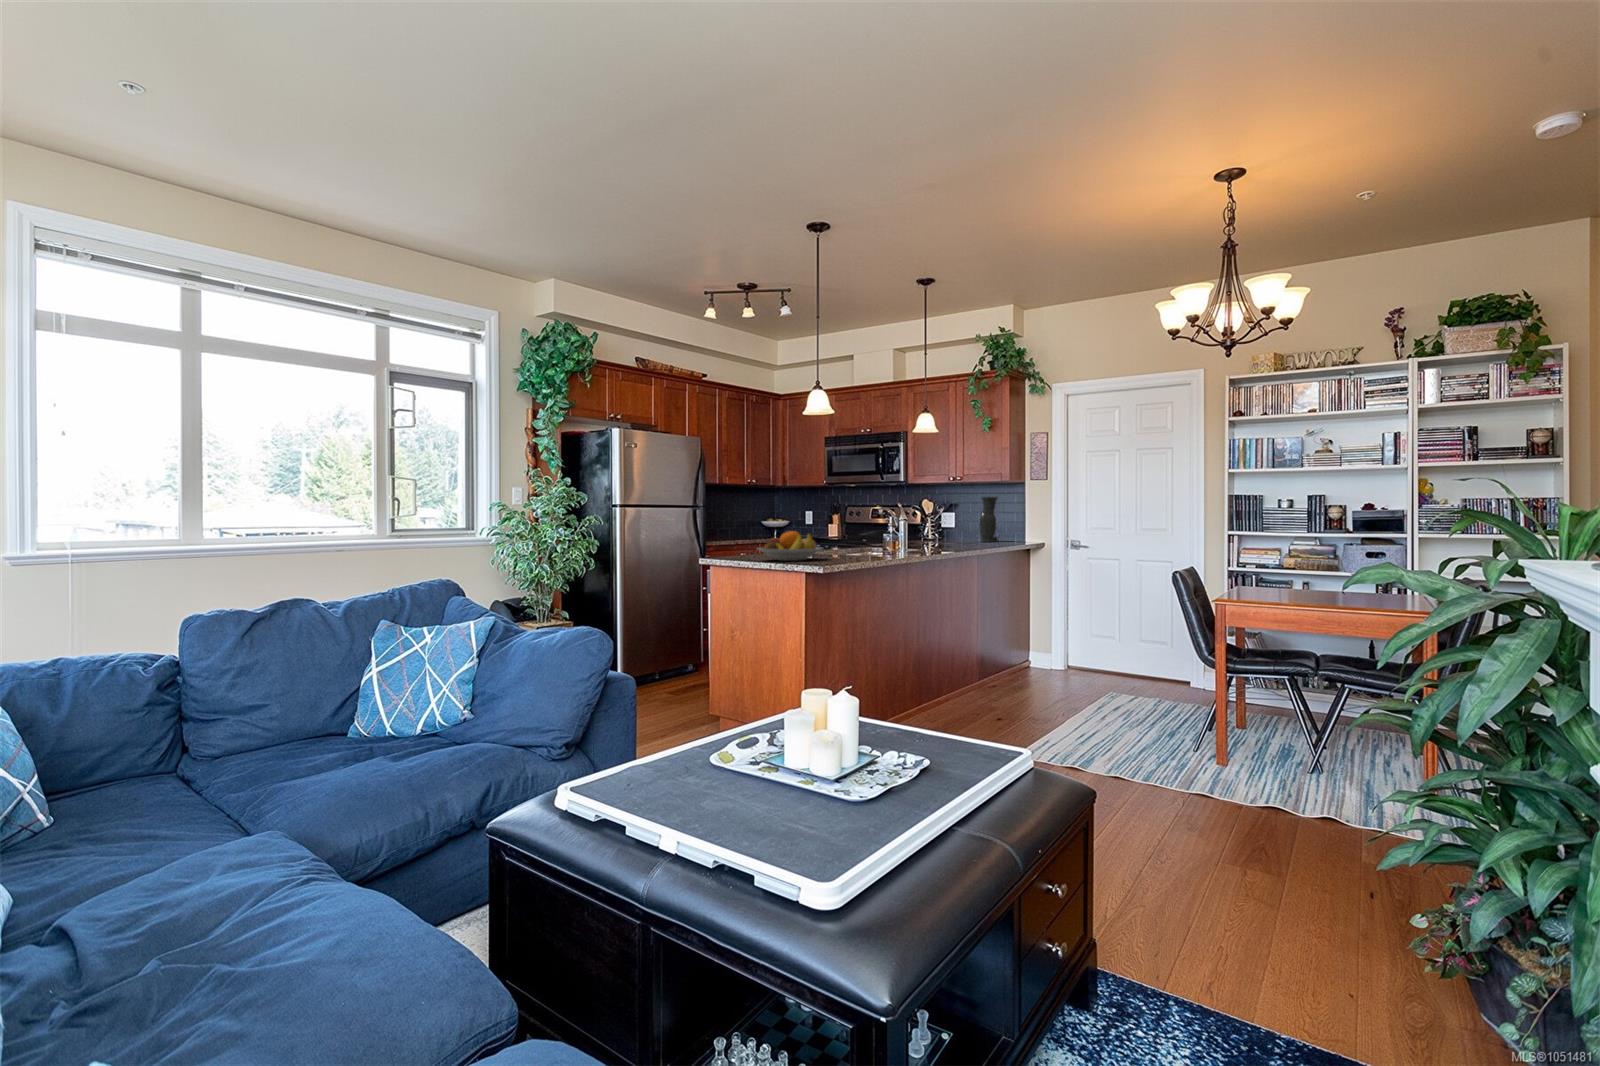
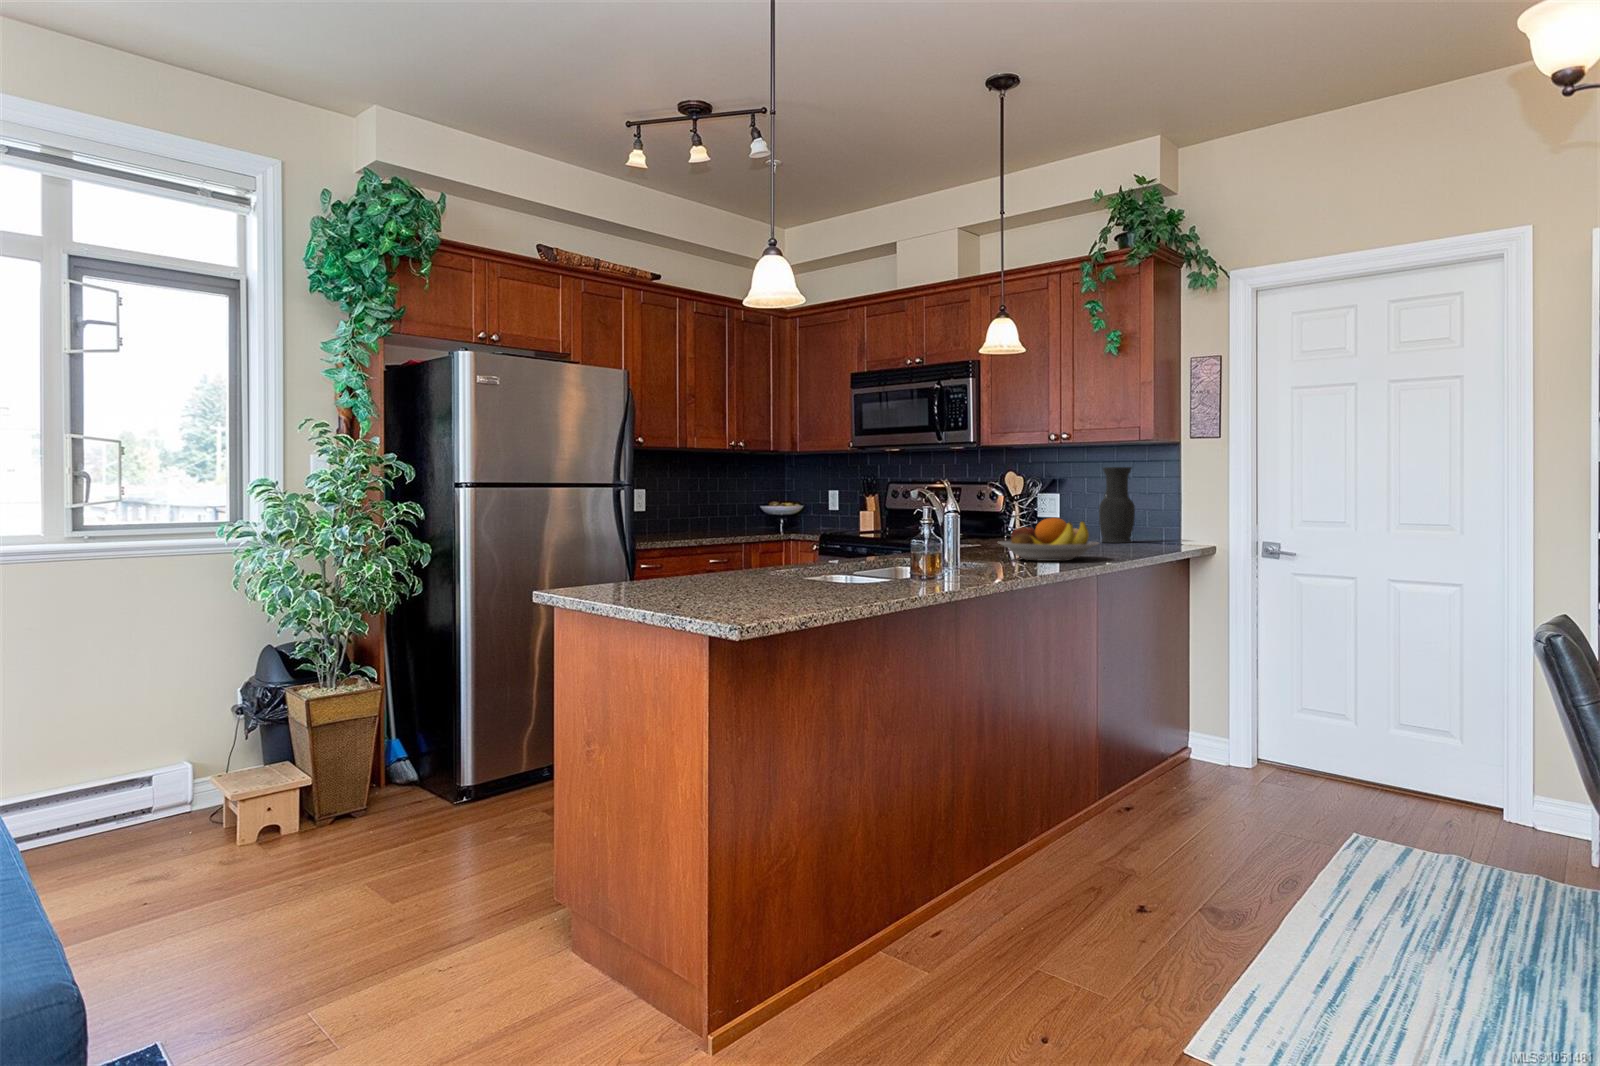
fruit bowl: present [757,531,822,561] -> present [999,518,1099,561]

